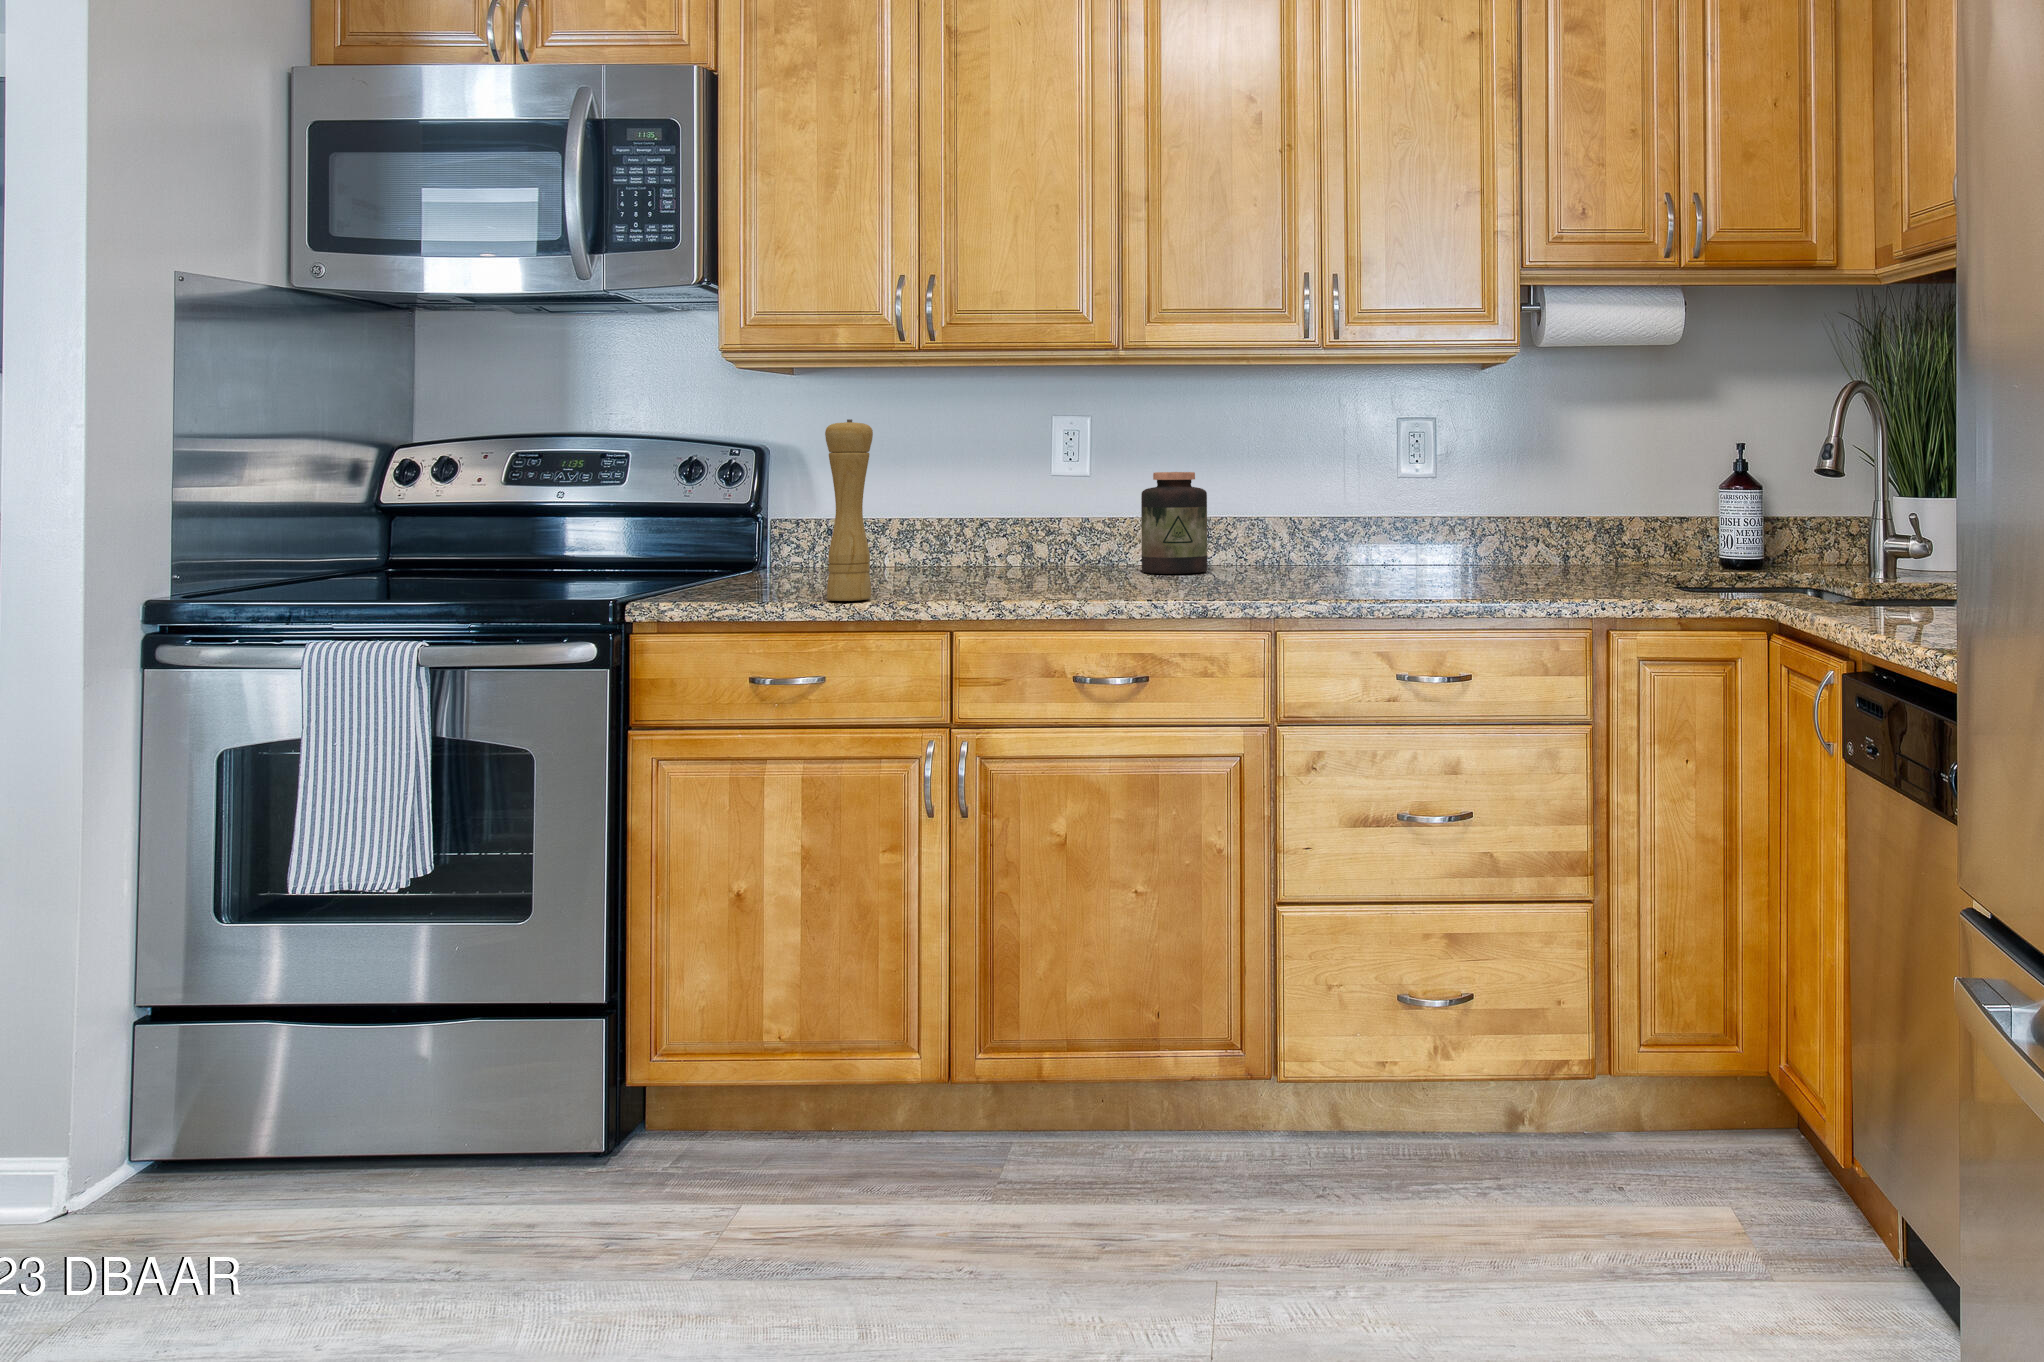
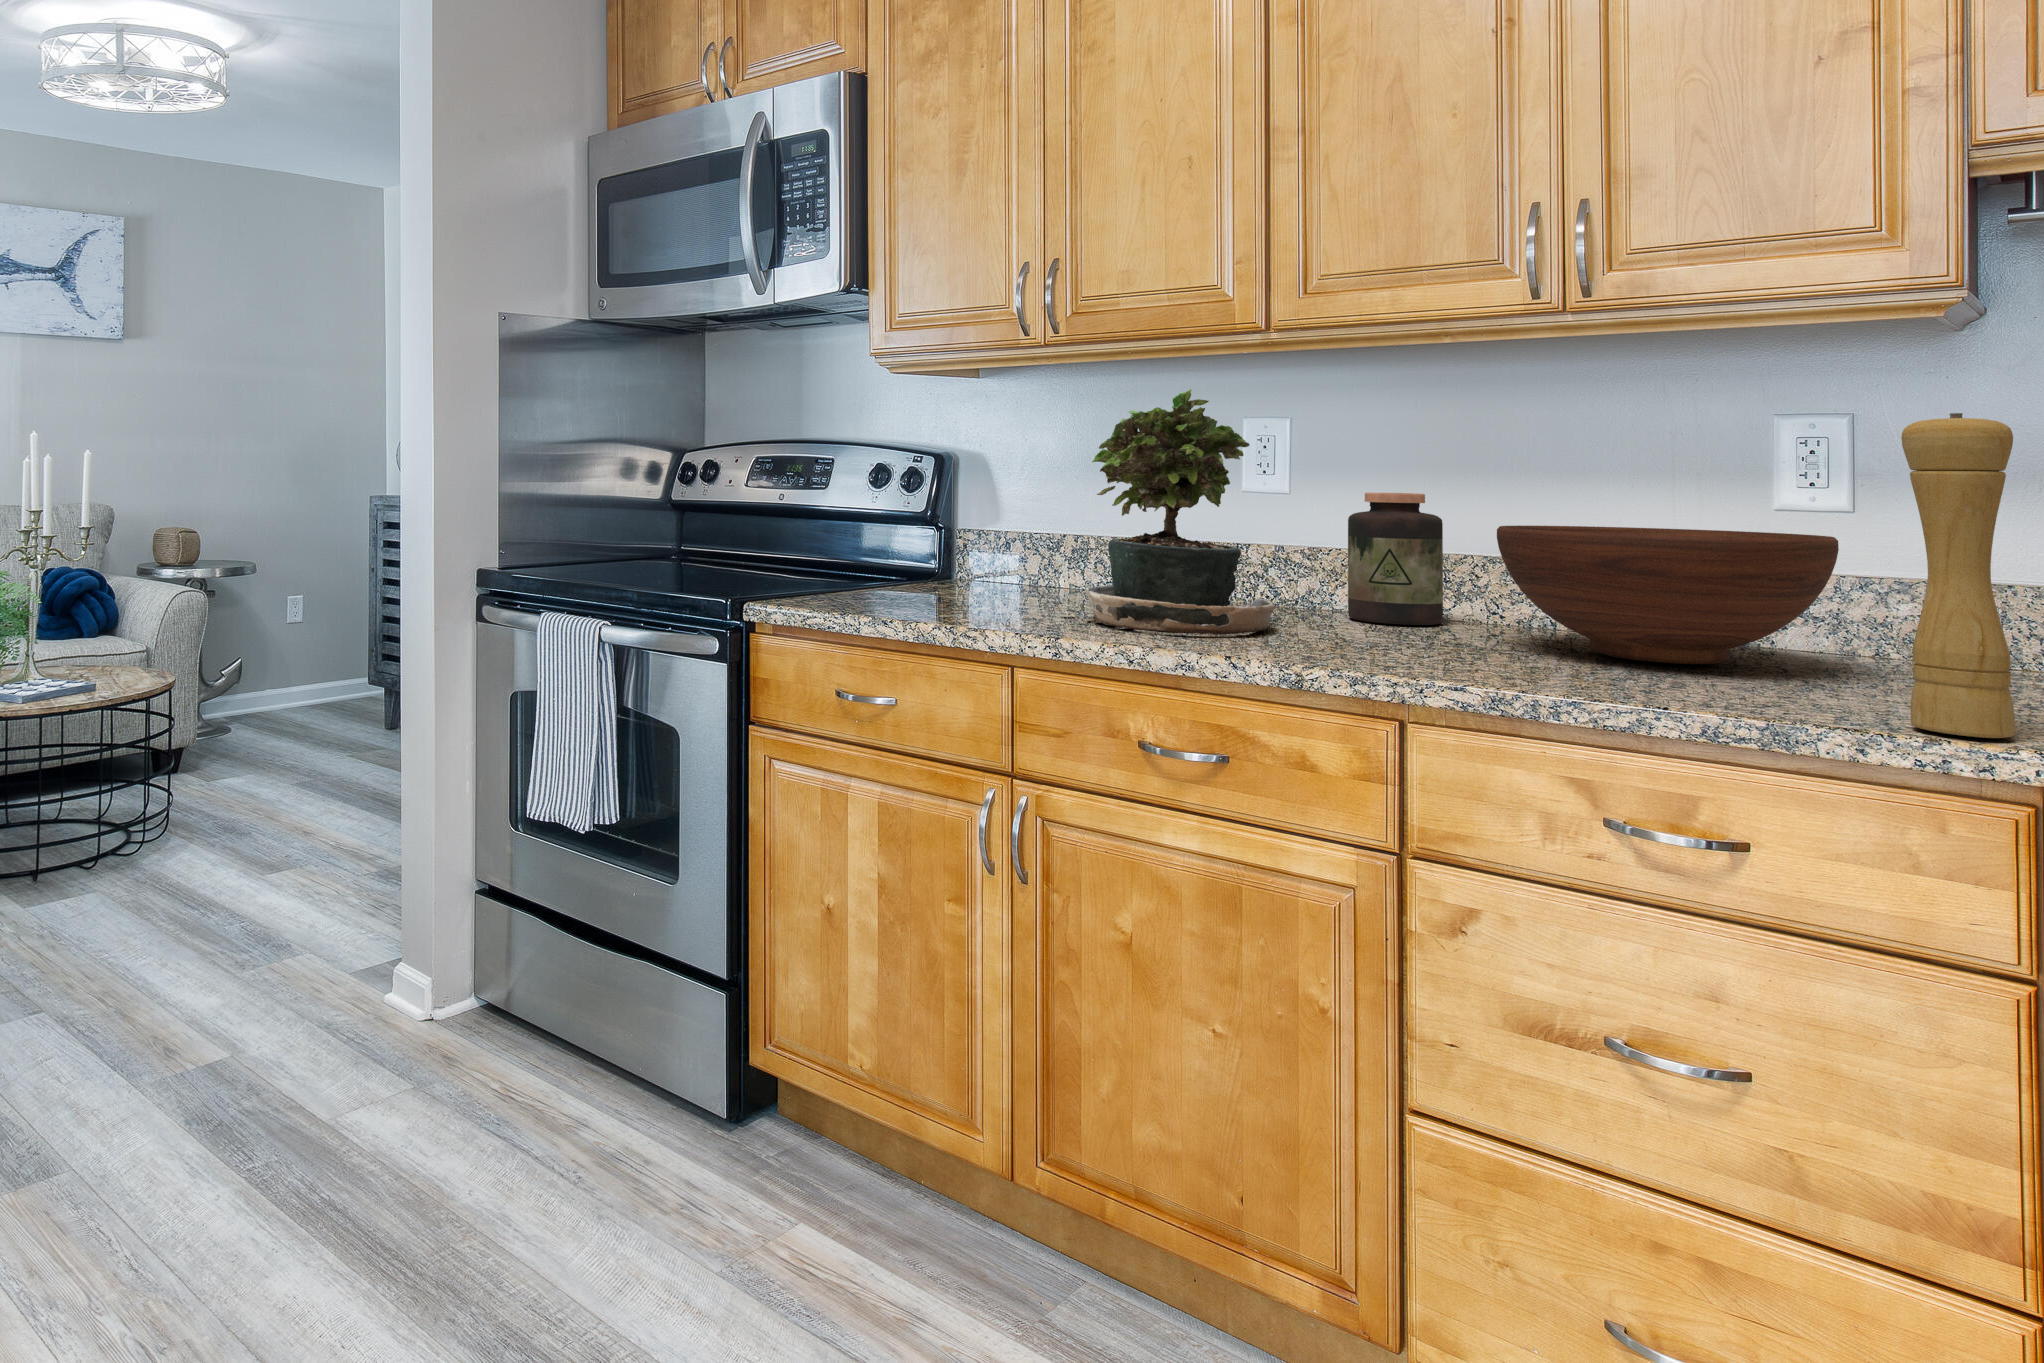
potted plant: none [922,392,1123,593] -> present [1023,389,1275,635]
pepper mill: present [825,419,873,601] -> present [1901,413,2015,738]
fruit bowl: none [1263,492,1446,580] -> present [1497,526,1839,664]

